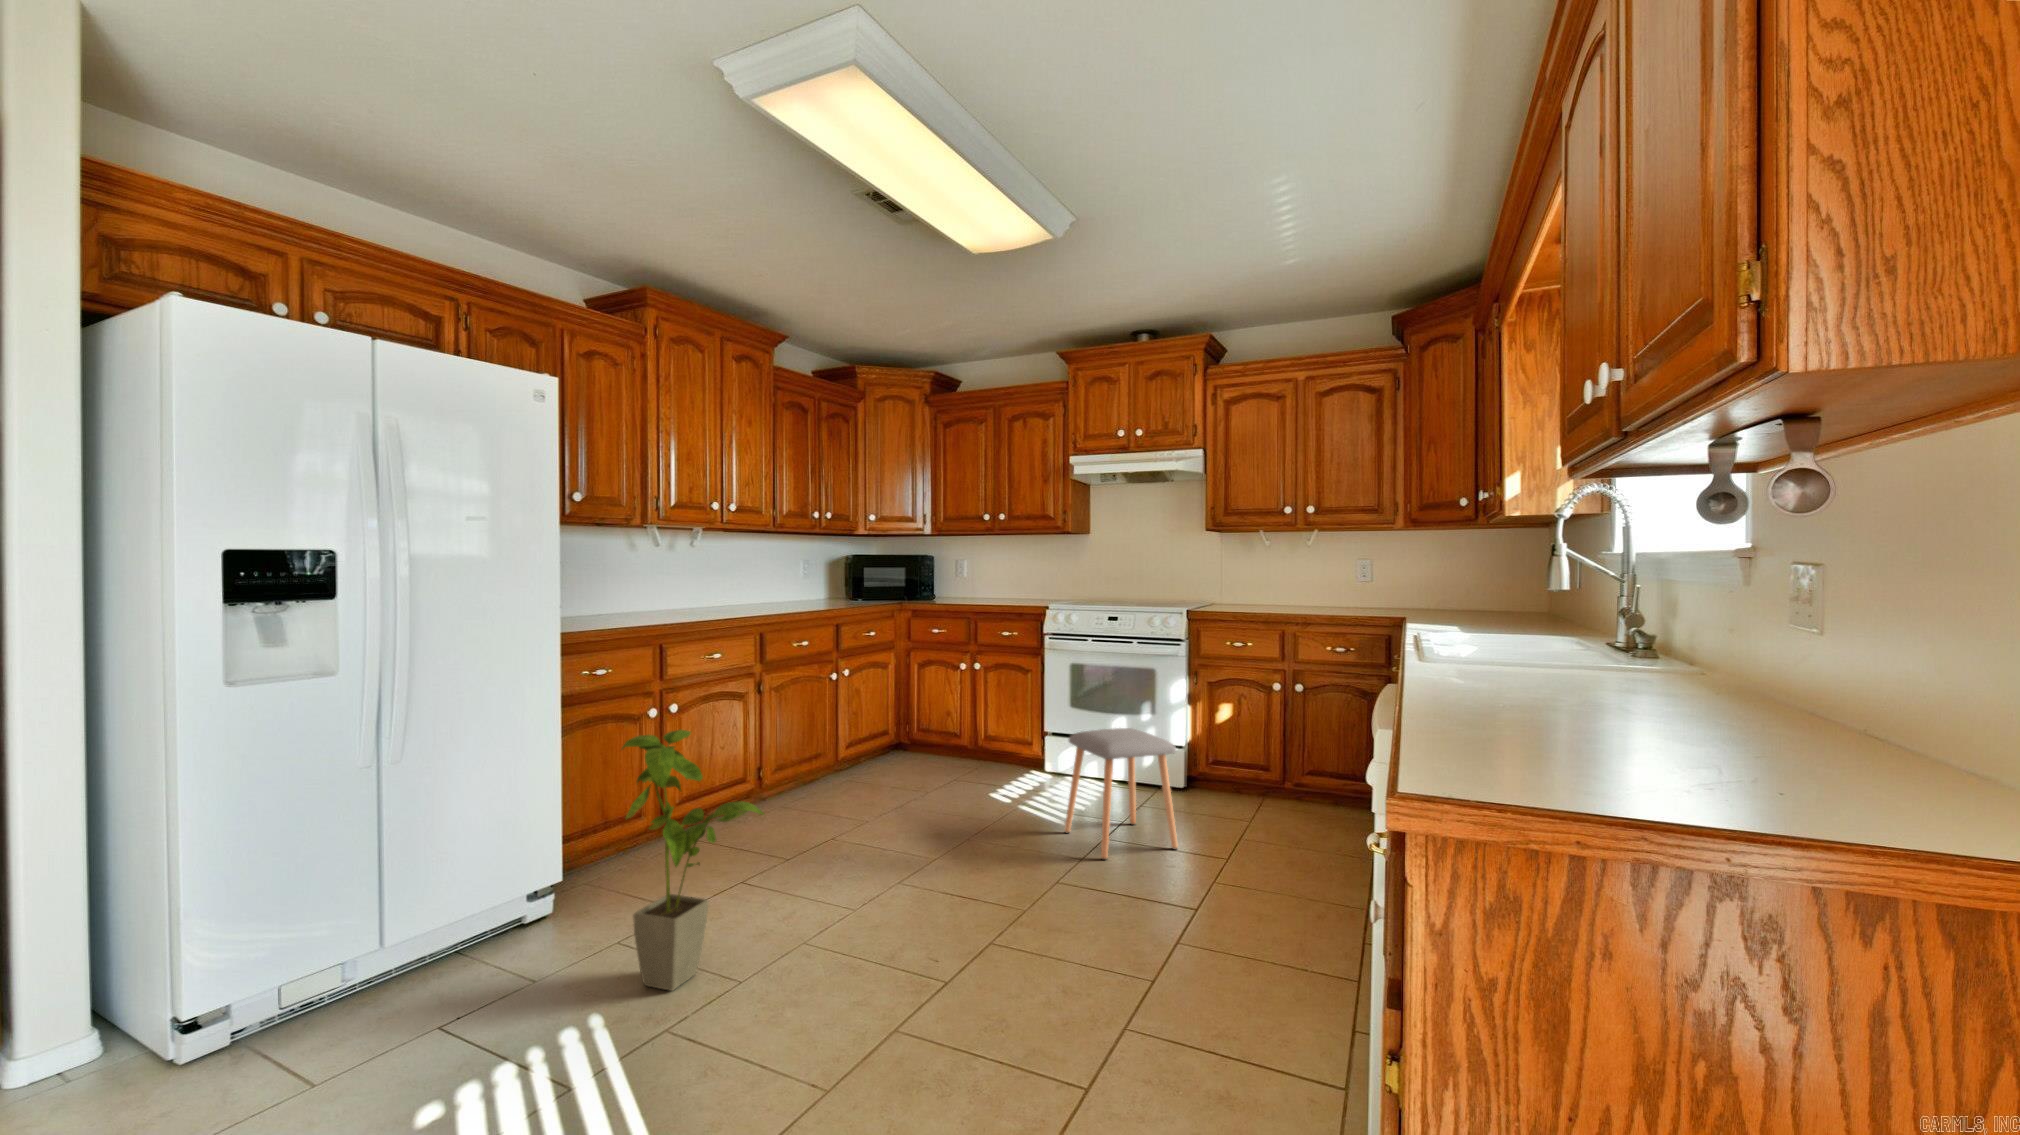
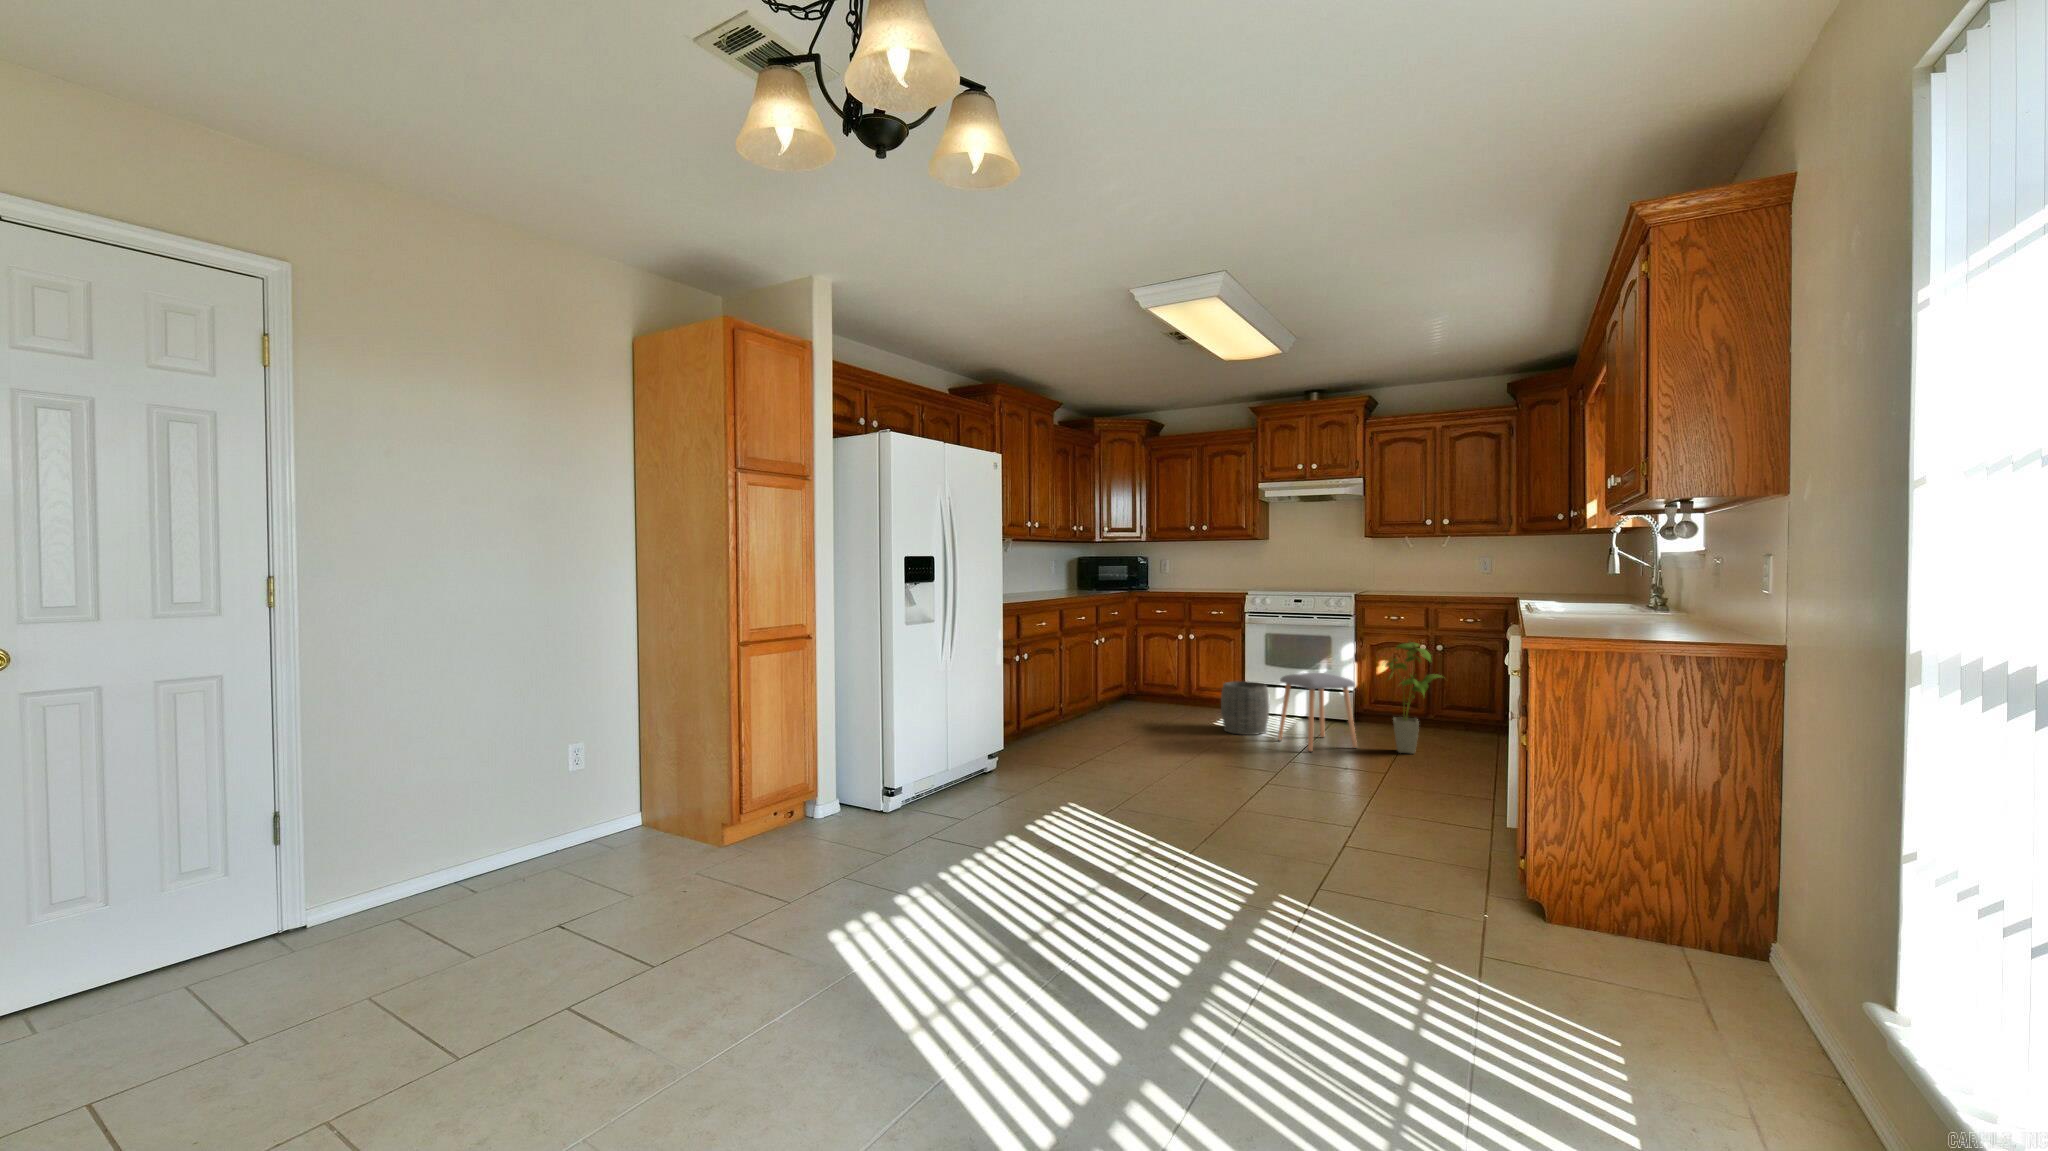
house plant: present [622,730,763,991] -> present [1386,642,1441,754]
woven basket: none [992,735,1061,820] -> present [1221,681,1269,735]

